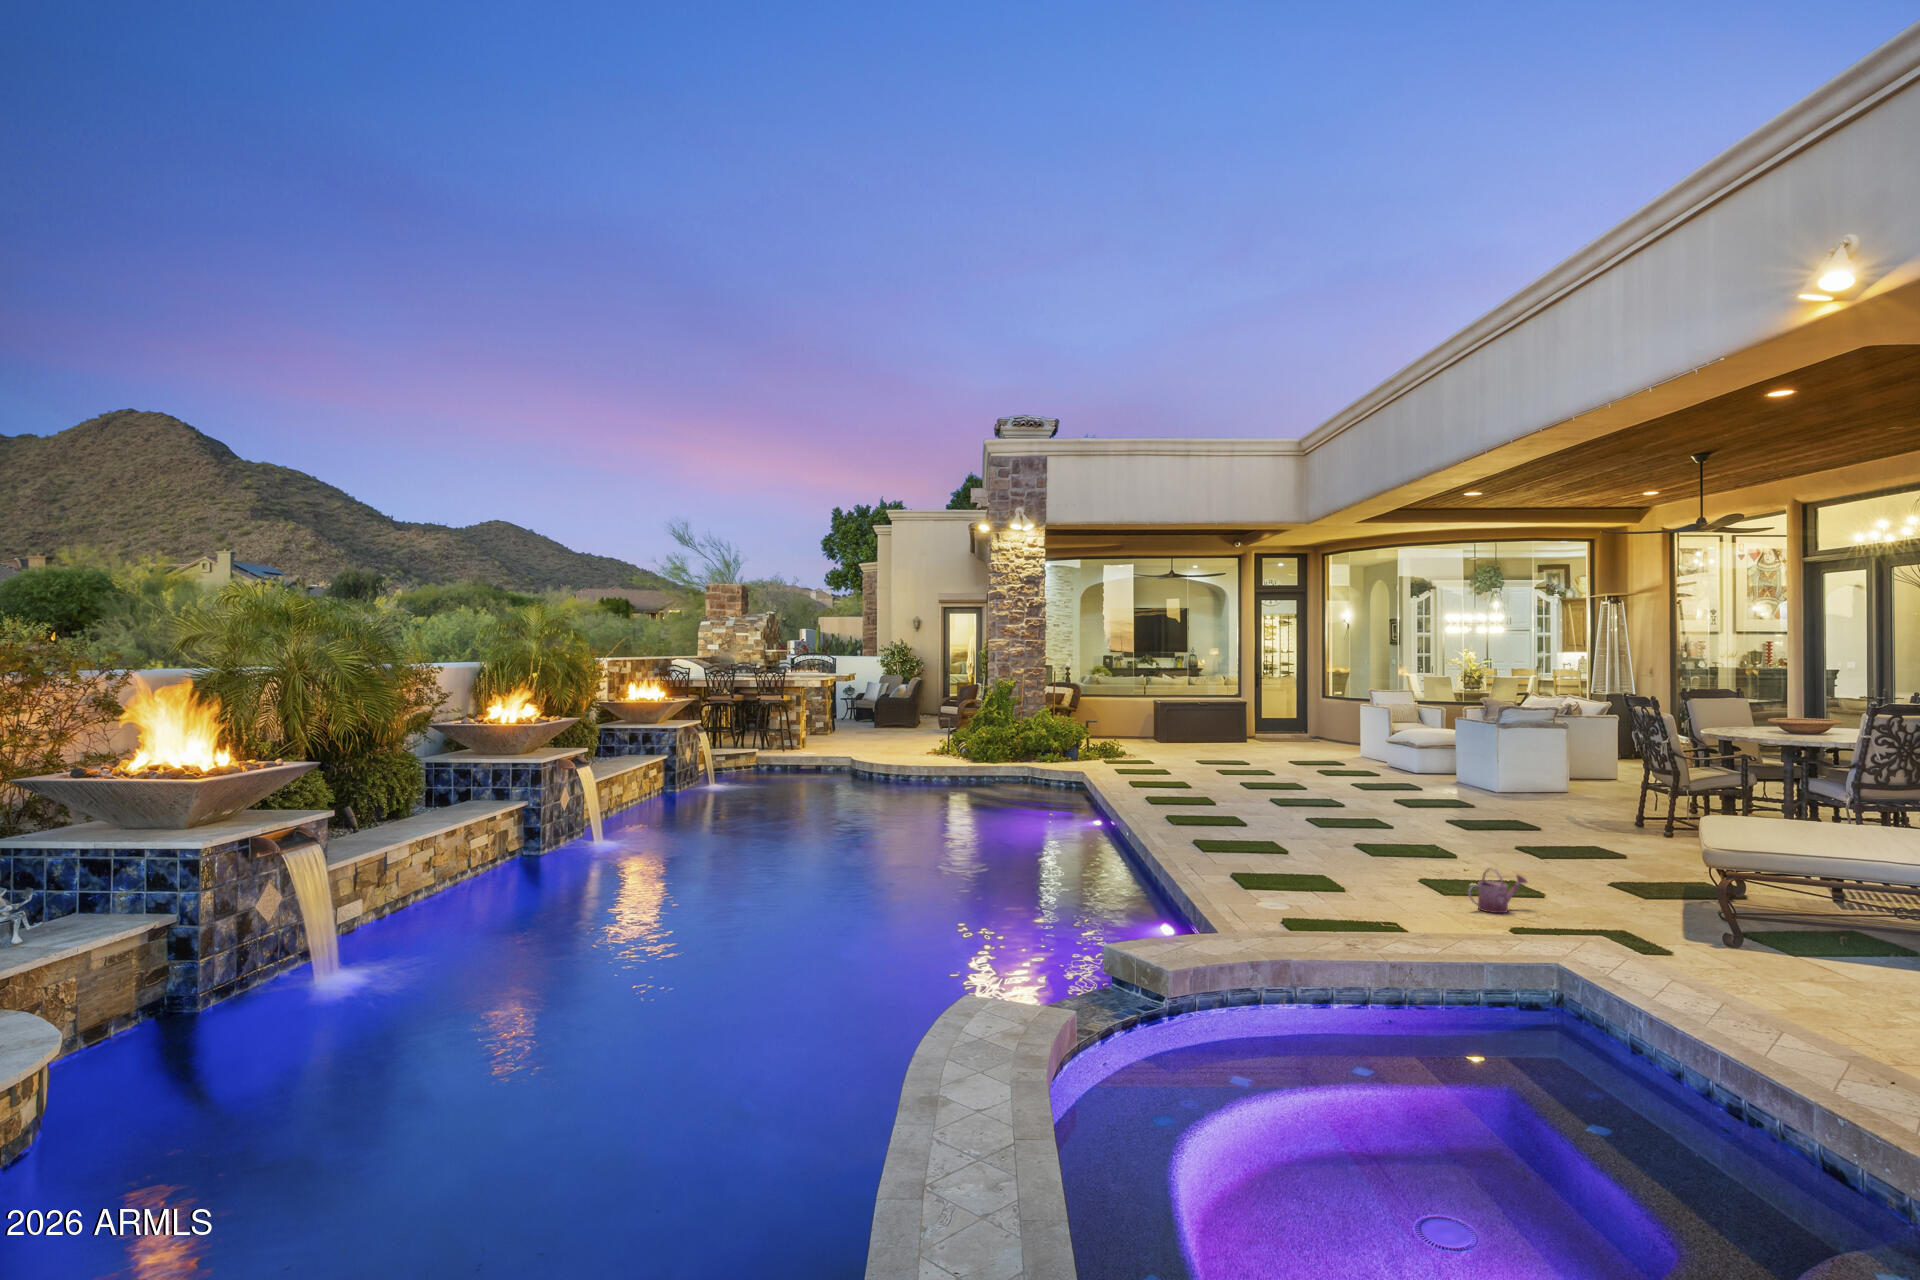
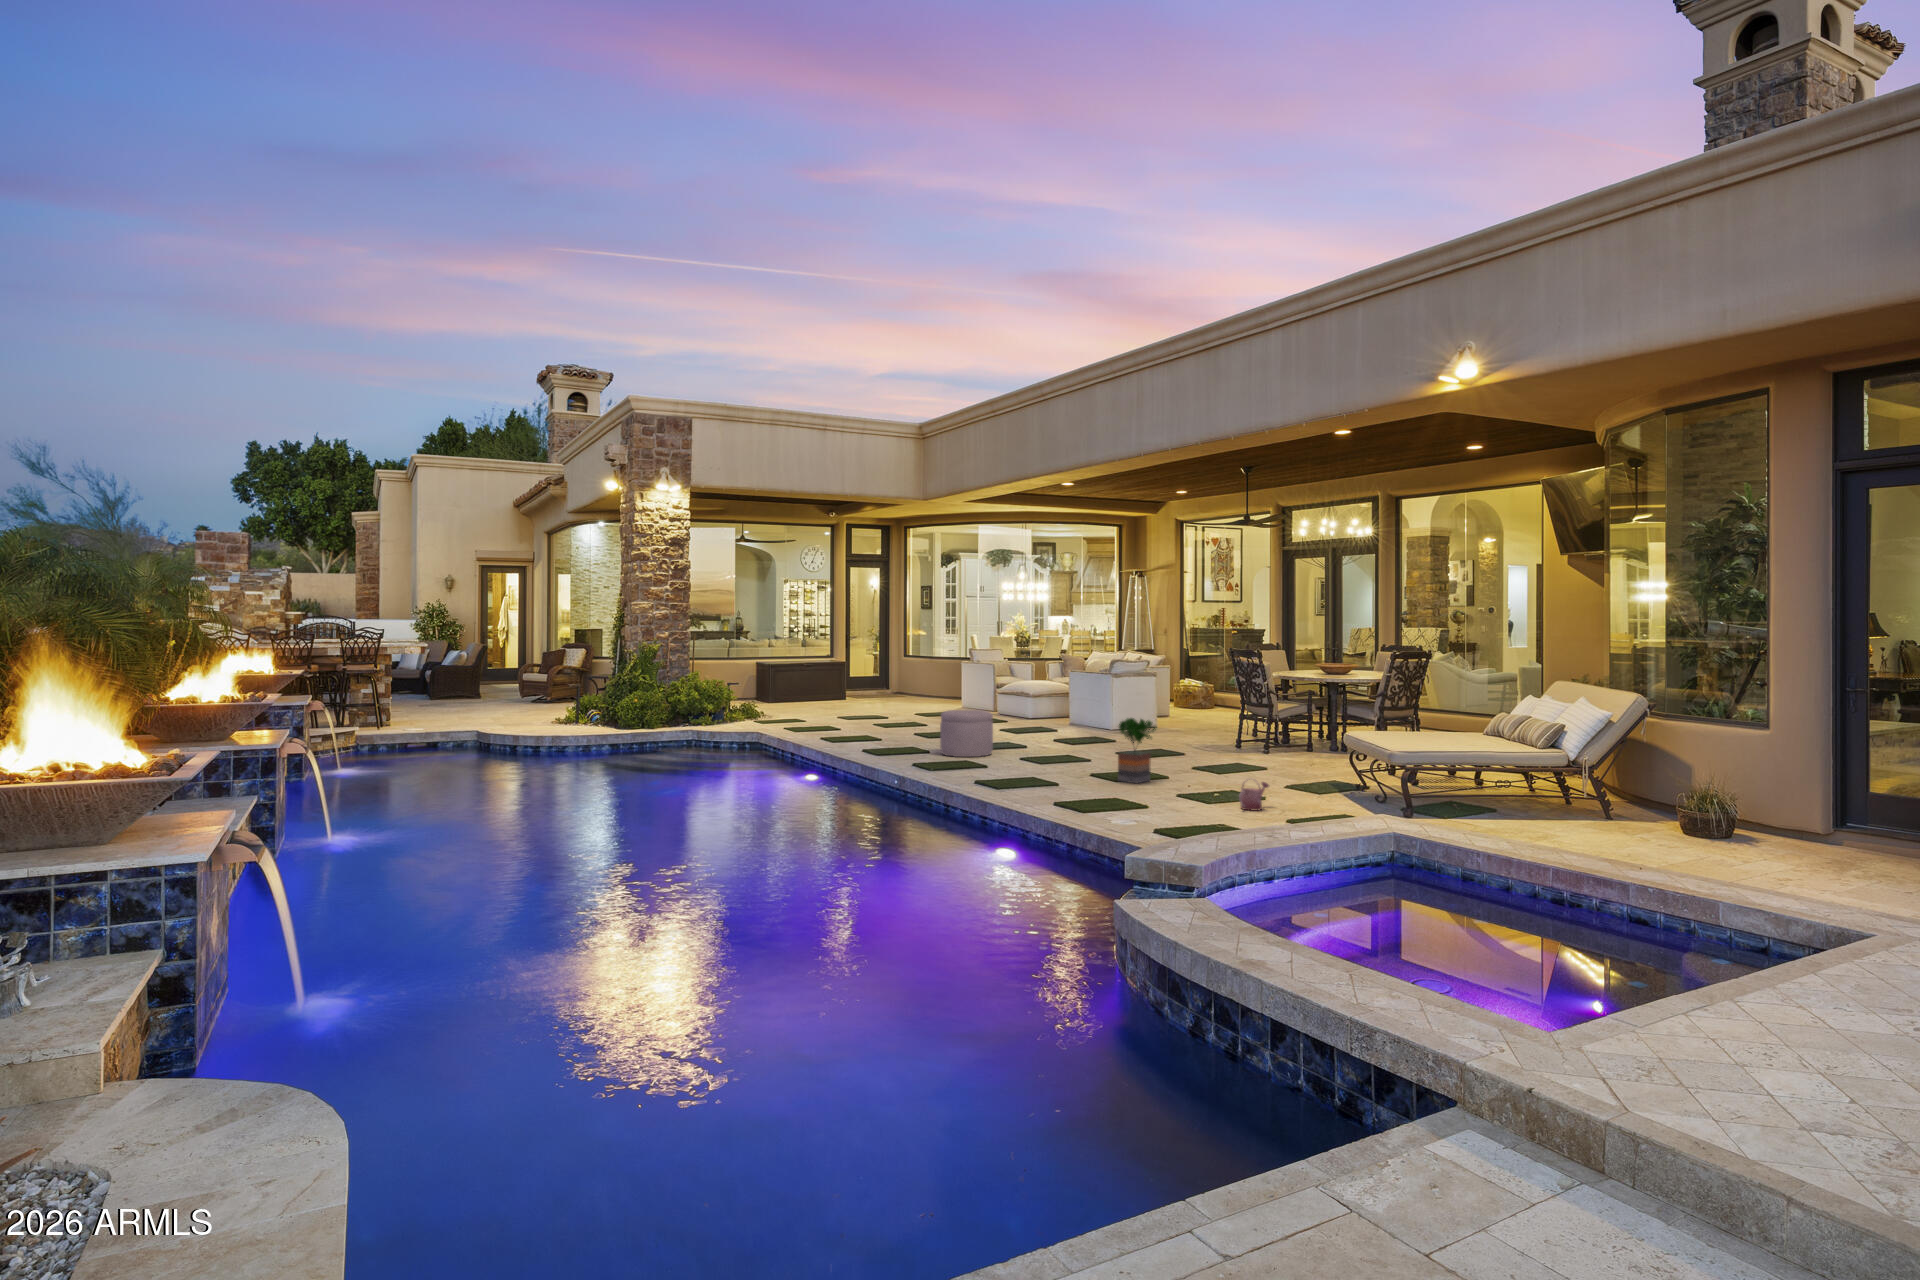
ottoman: none [1227,758,1289,814] -> present [940,710,993,757]
potted tree: none [1373,777,1434,862] -> present [1118,718,1157,784]

